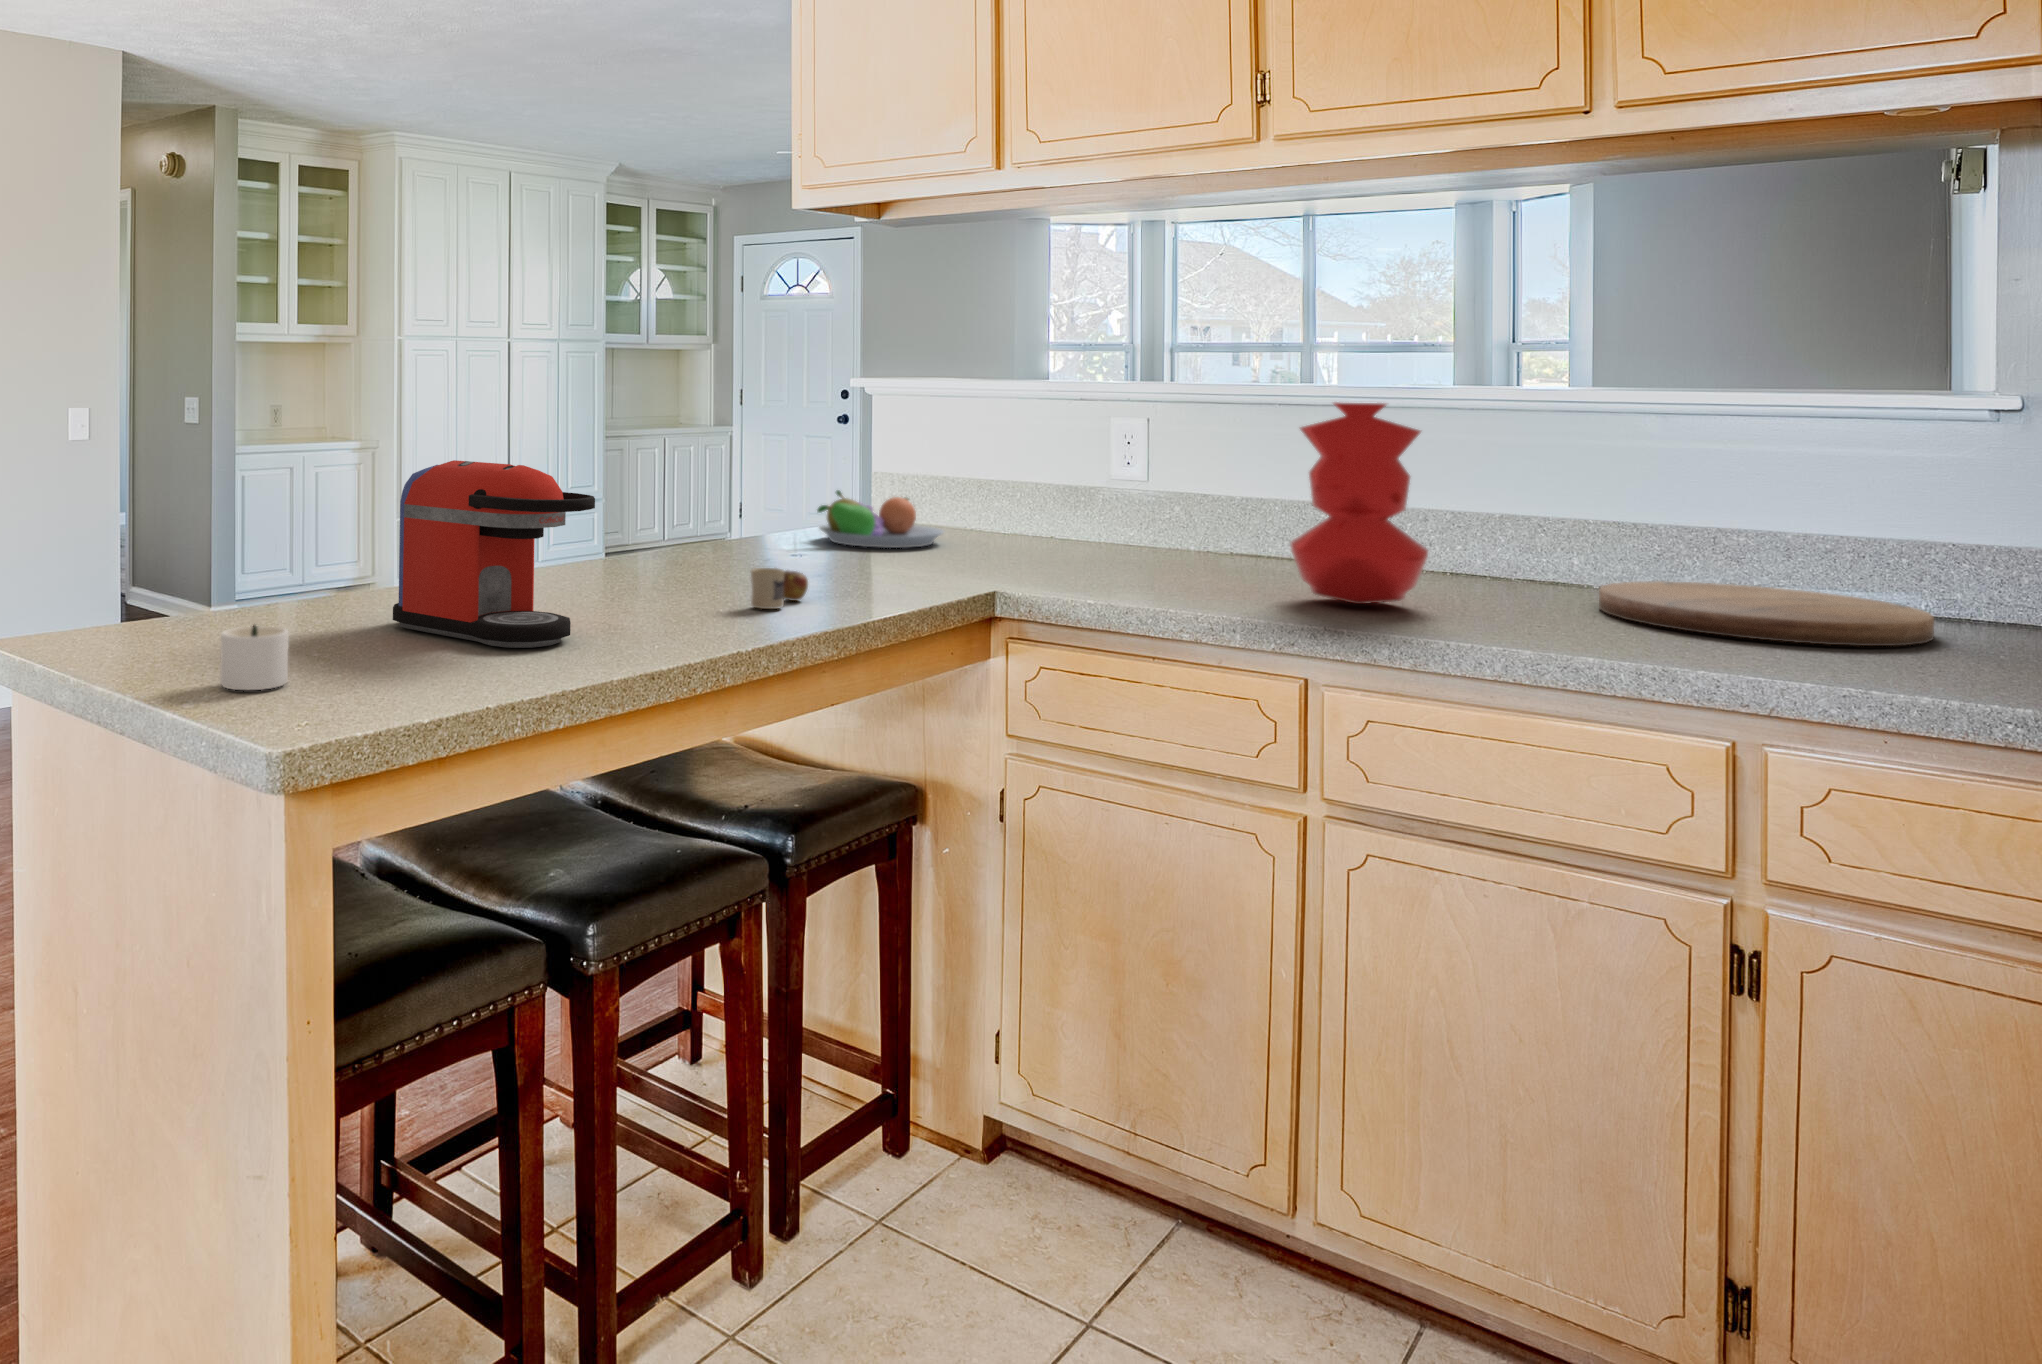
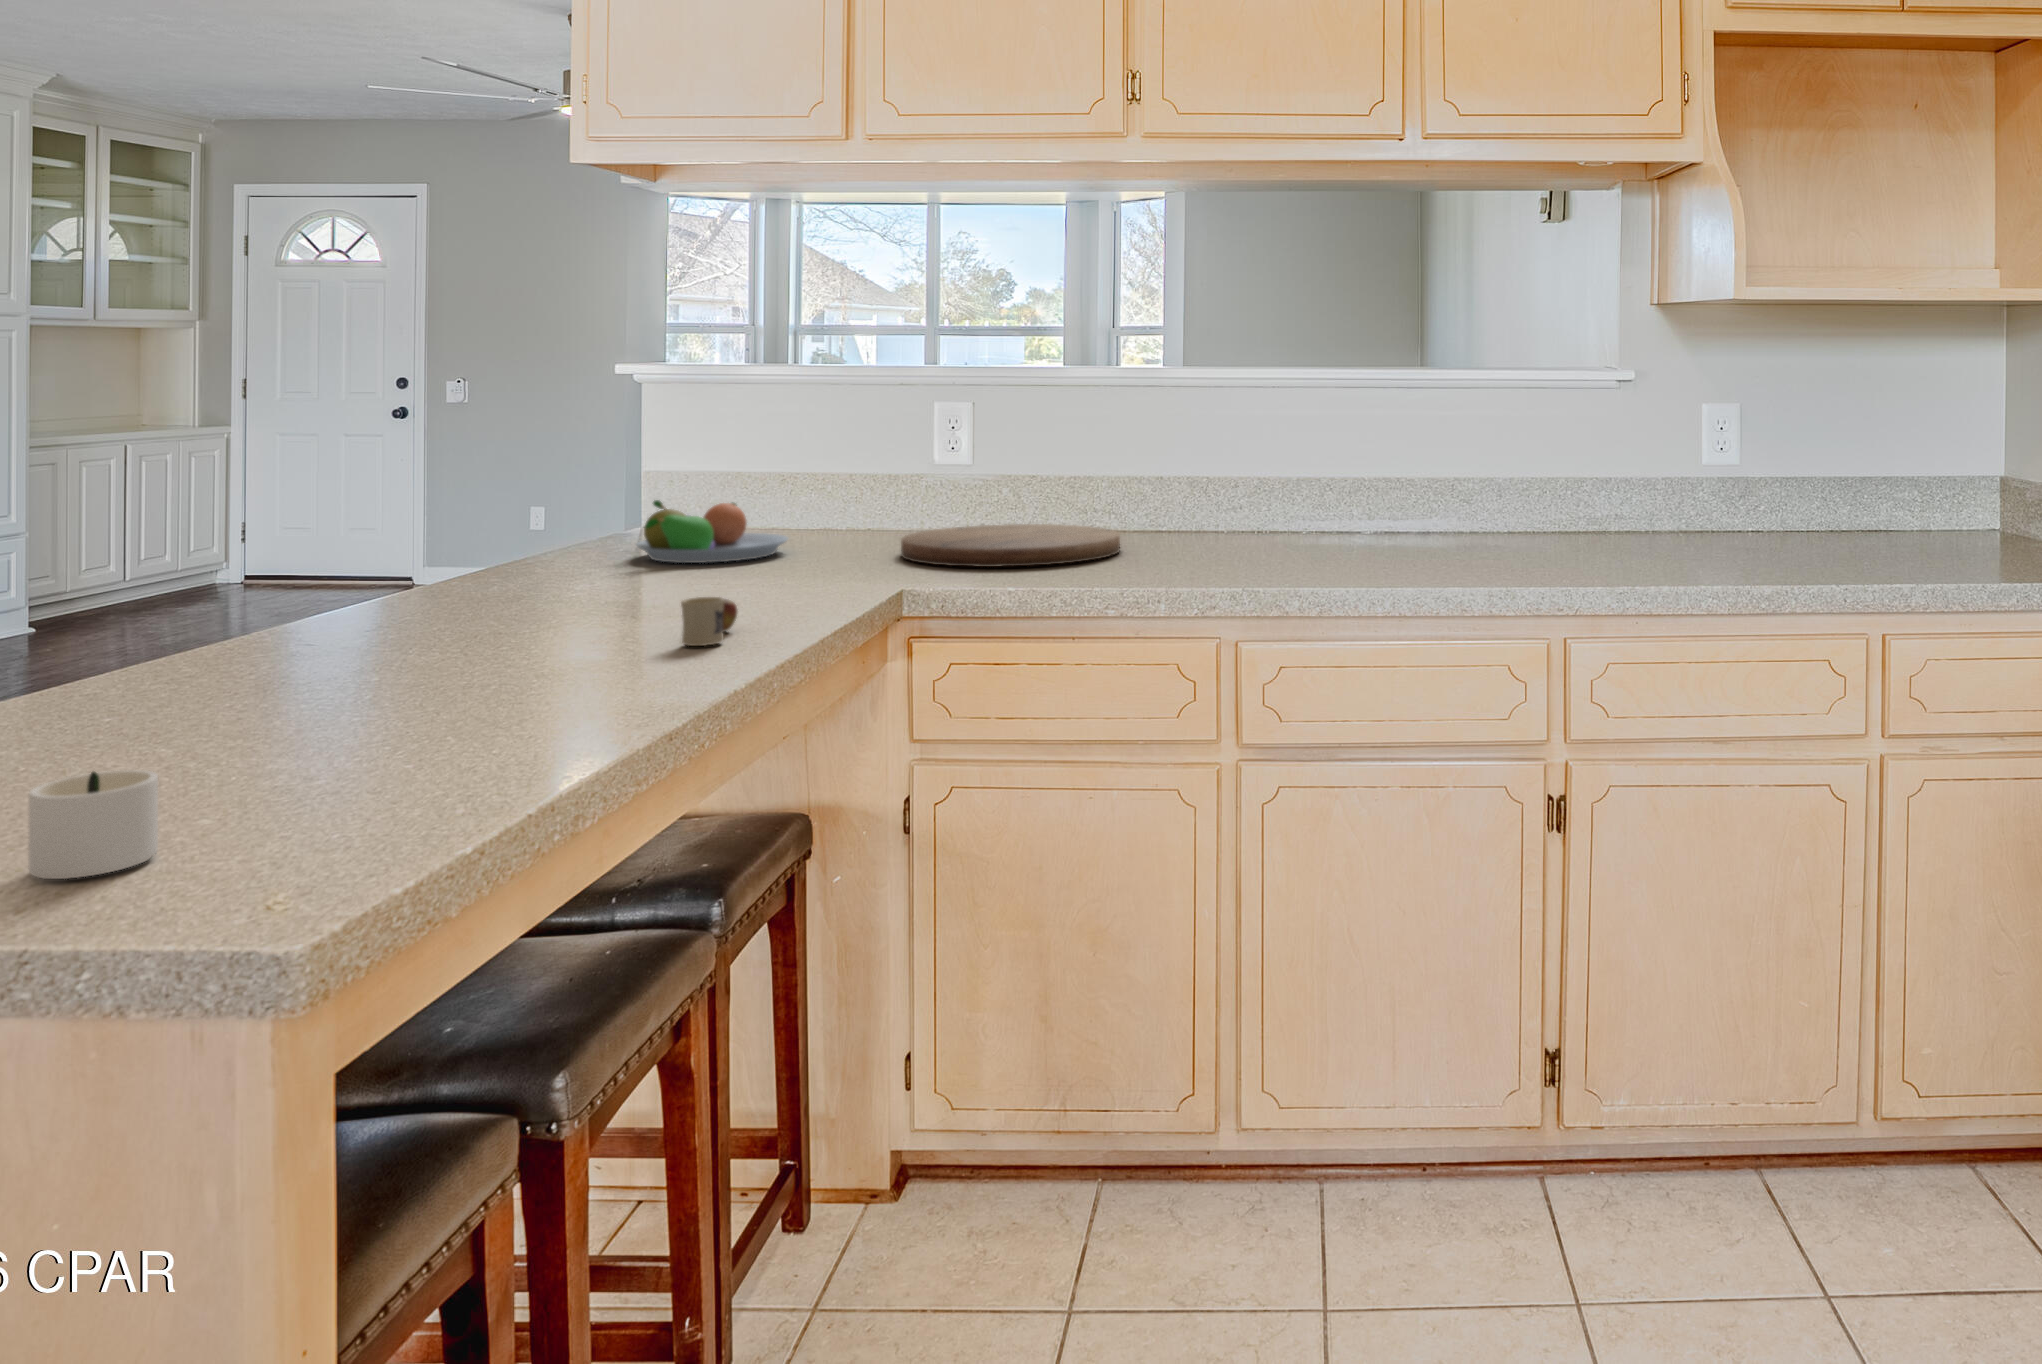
vase: present [1290,402,1428,604] -> none [1182,386,1294,567]
coffee maker: present [393,460,595,648] -> none [193,498,558,744]
cutting board: present [1599,581,1934,646] -> present [901,524,1120,567]

